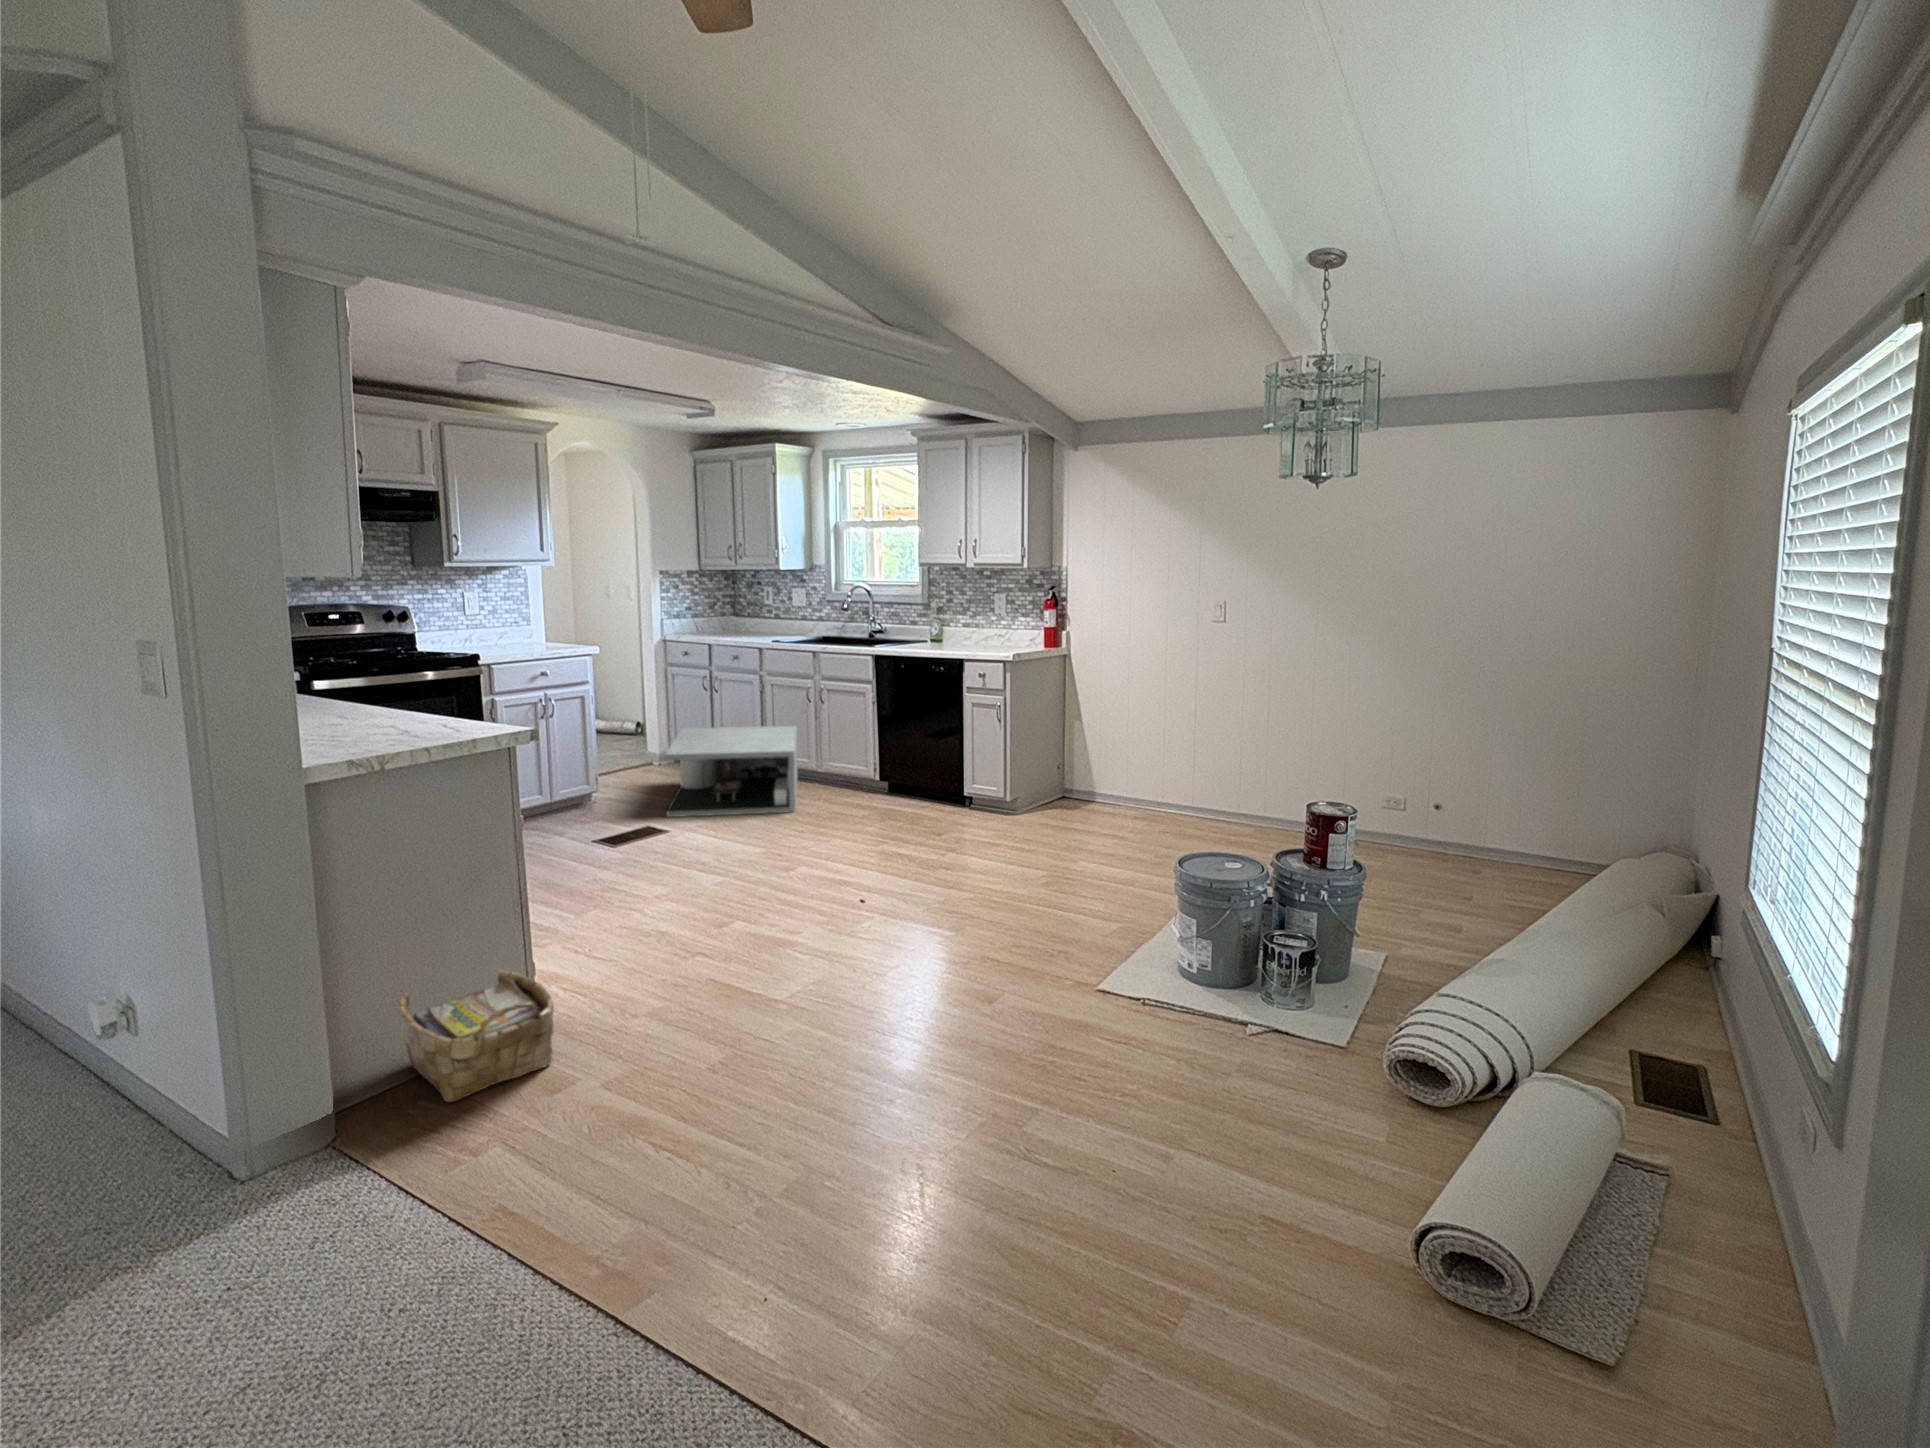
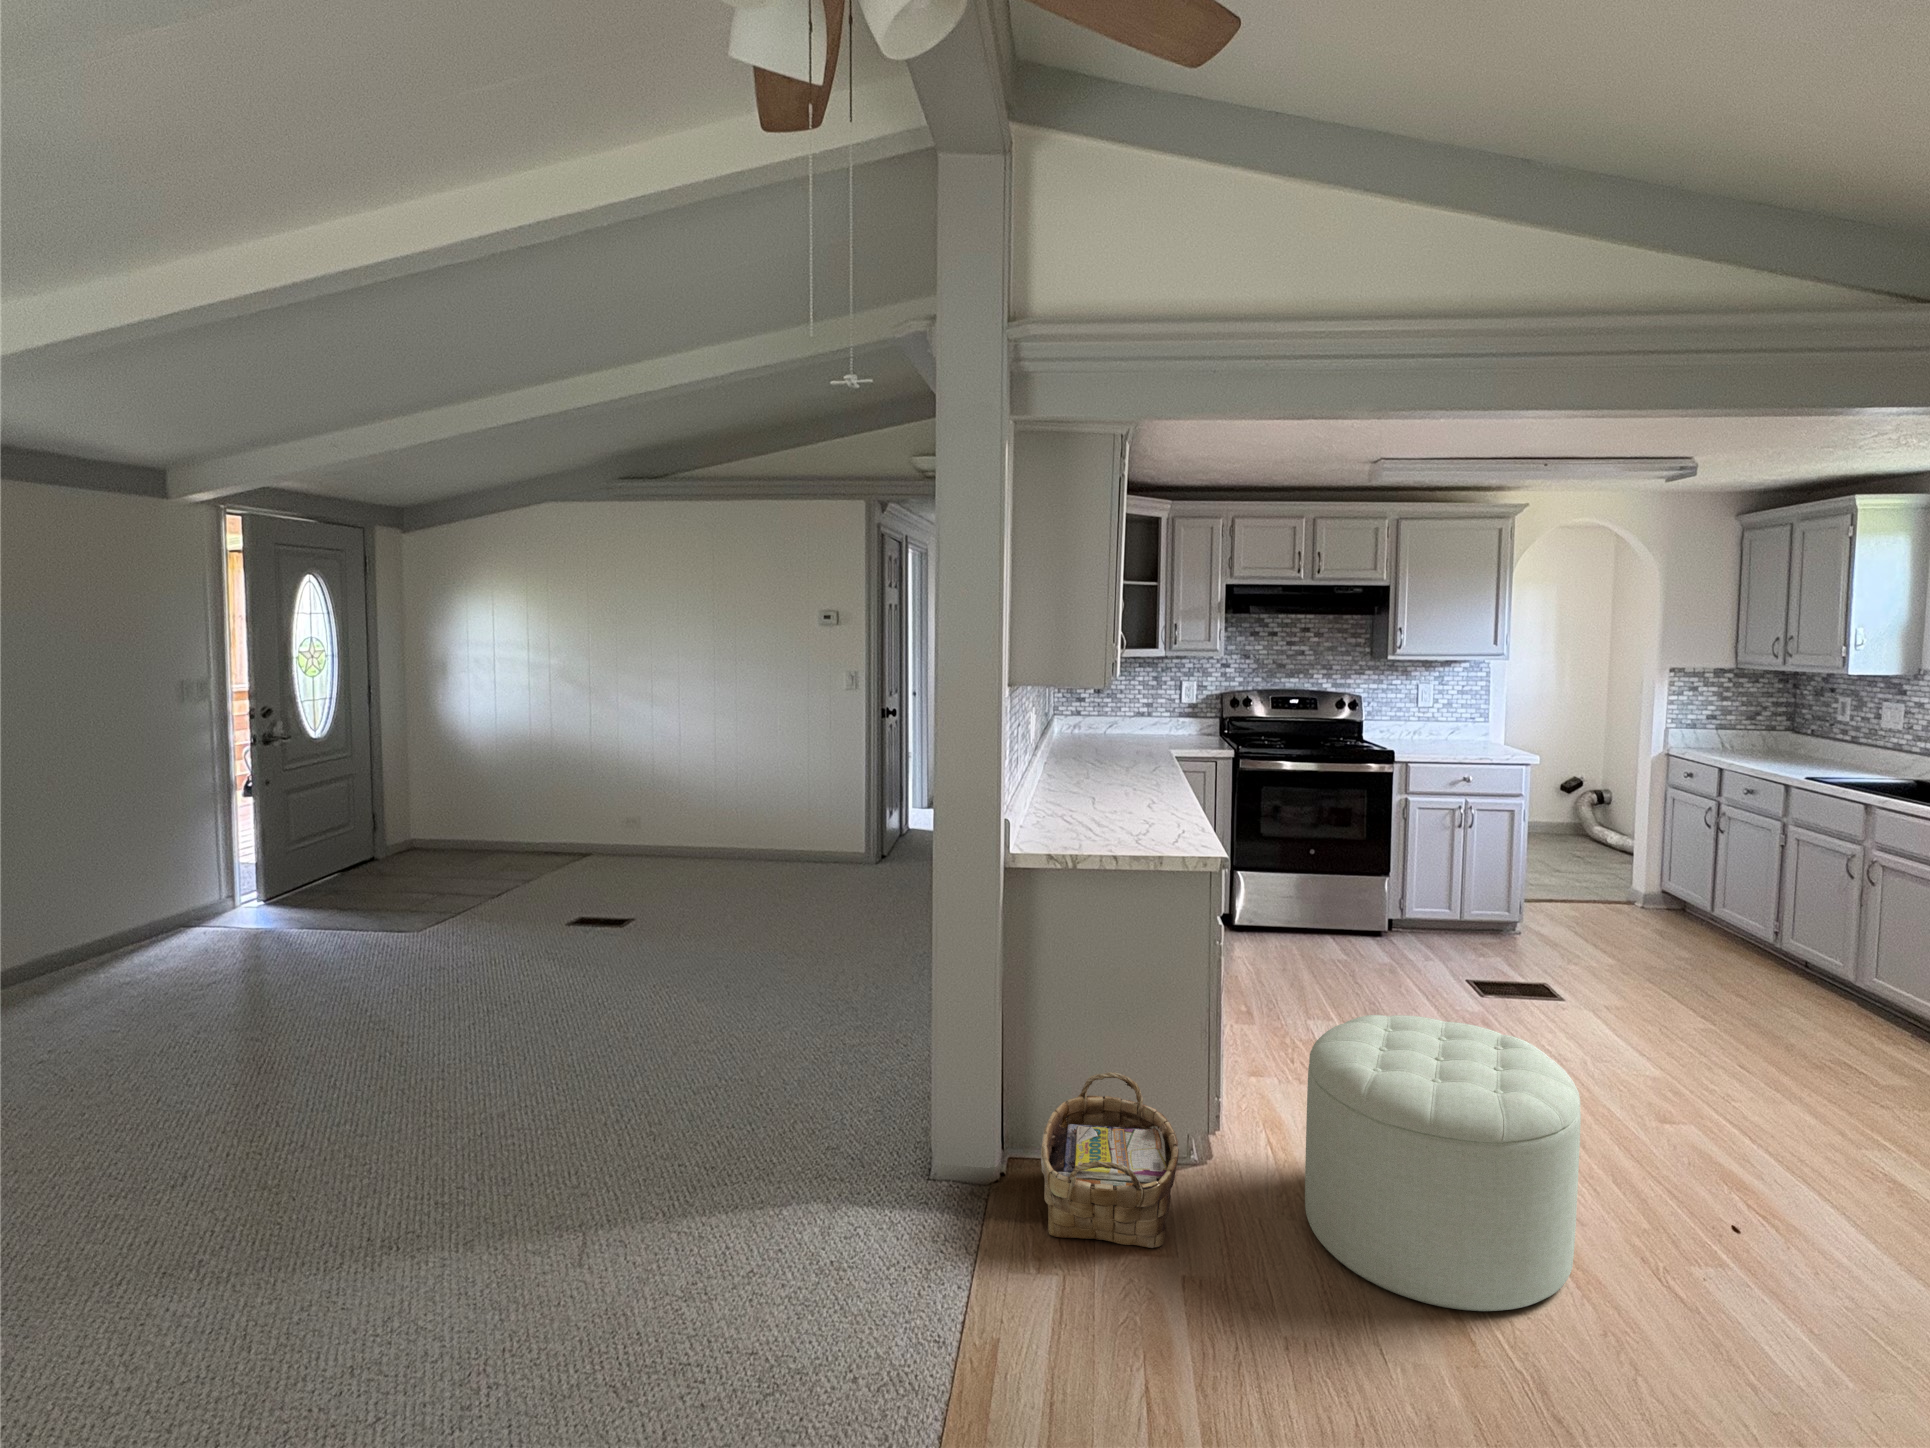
coffee table: present [665,726,797,817] -> none [1578,876,1829,1039]
ottoman: none [618,822,811,1011] -> present [1305,1015,1581,1311]

